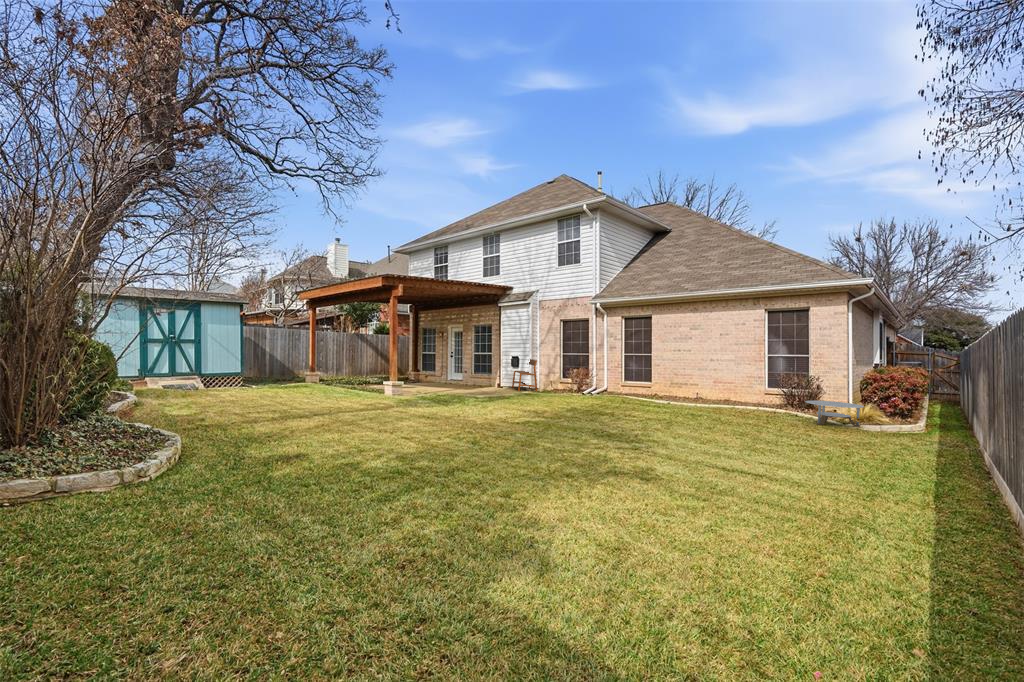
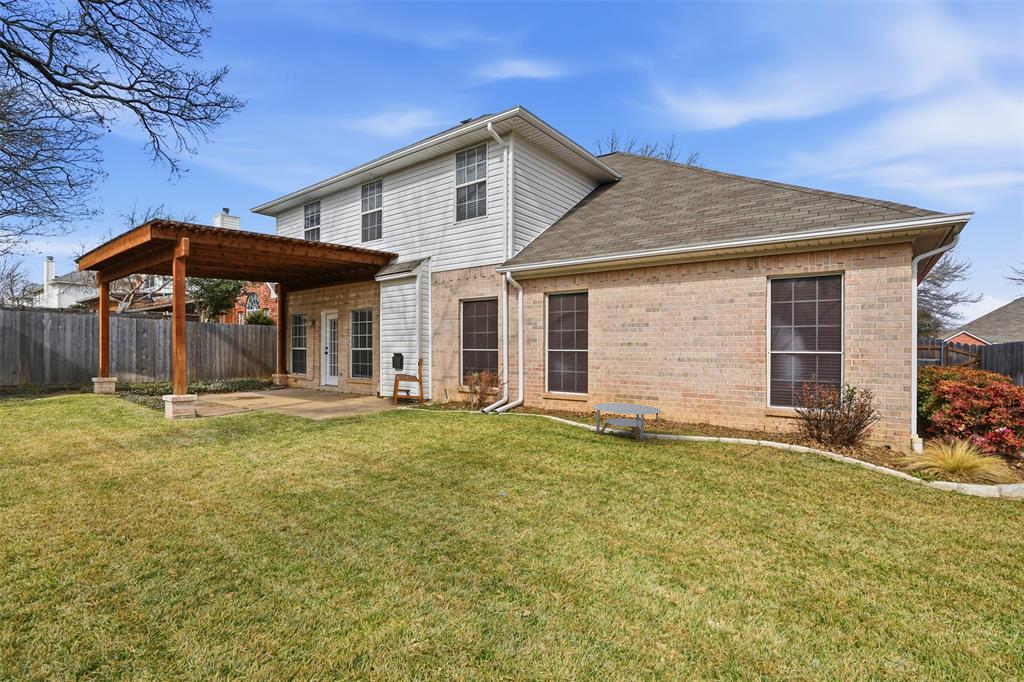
round table: present [805,401,864,427] -> present [593,403,661,442]

